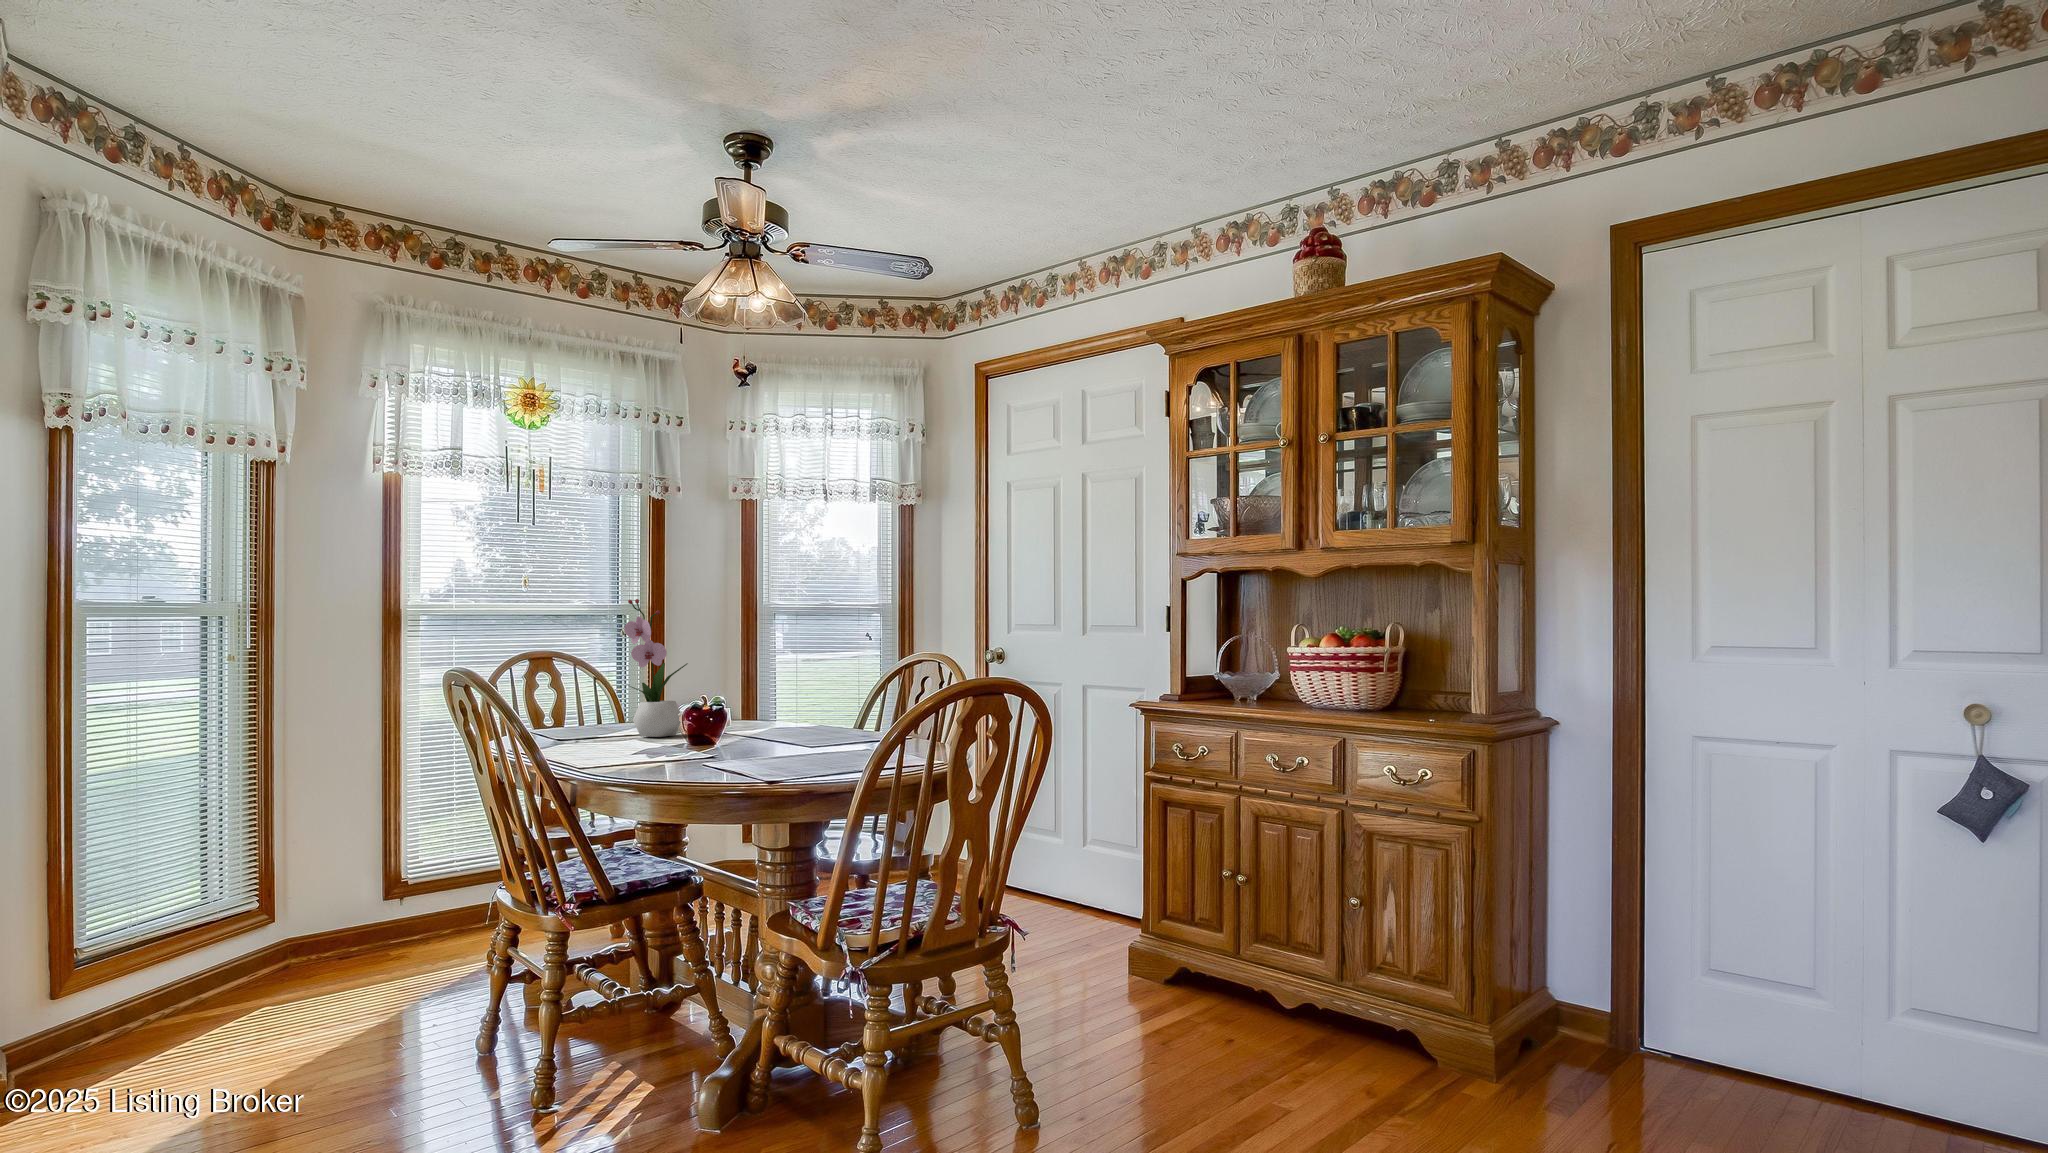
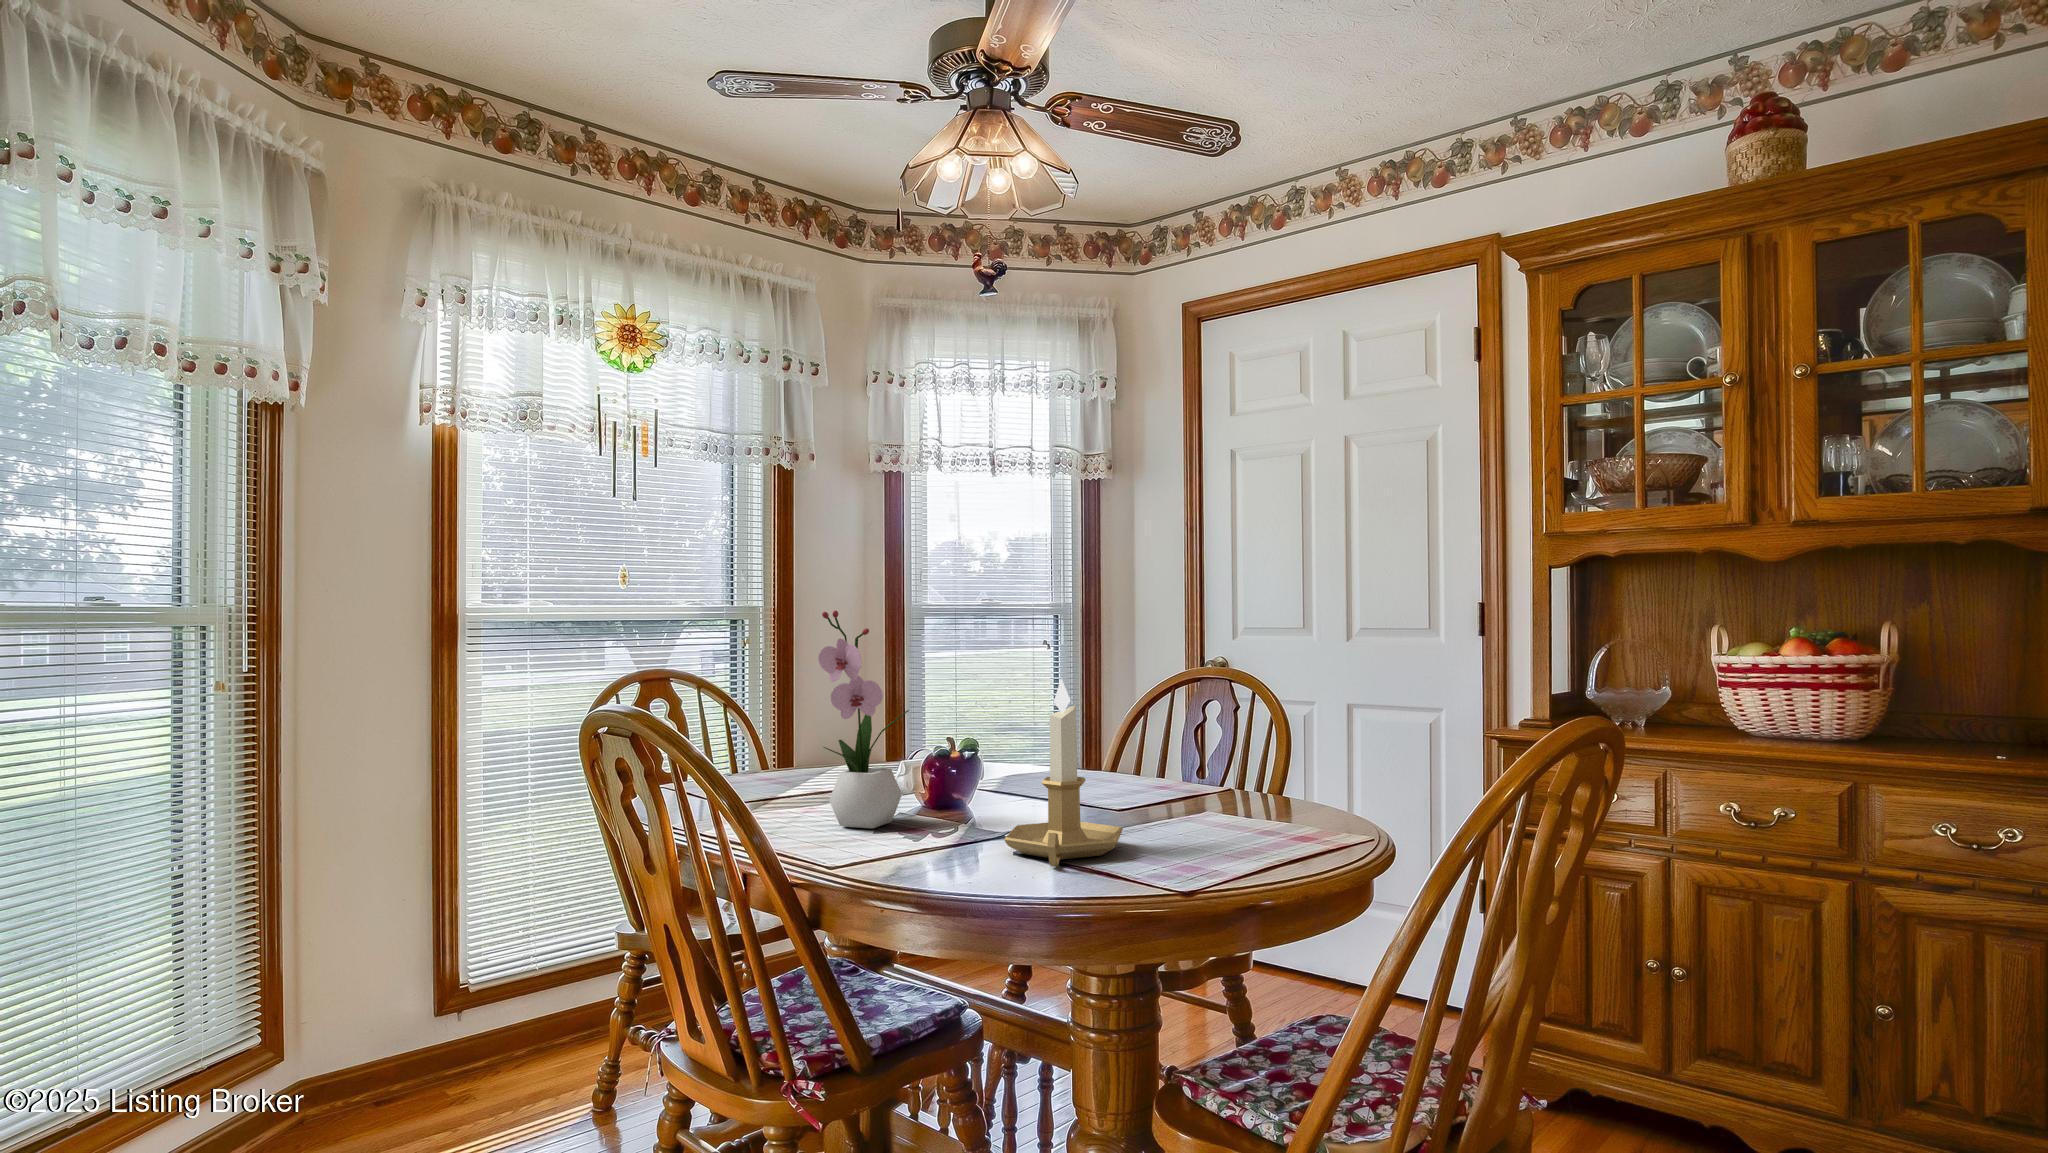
candlestick: none [726,638,806,747] -> present [1004,679,1123,867]

